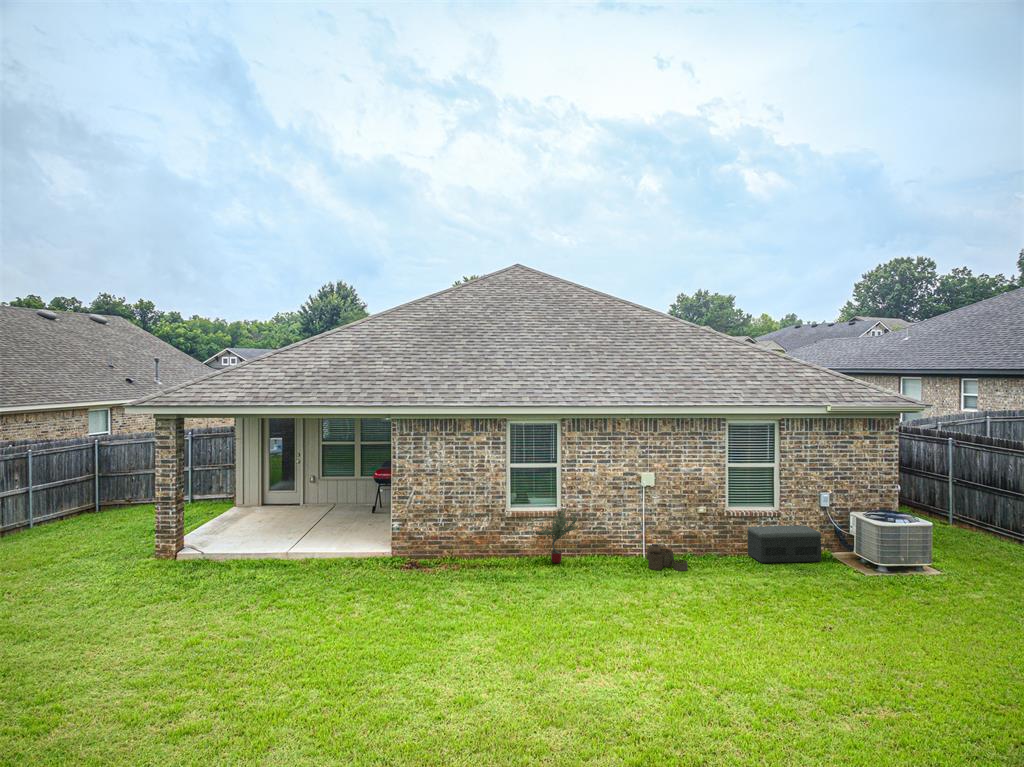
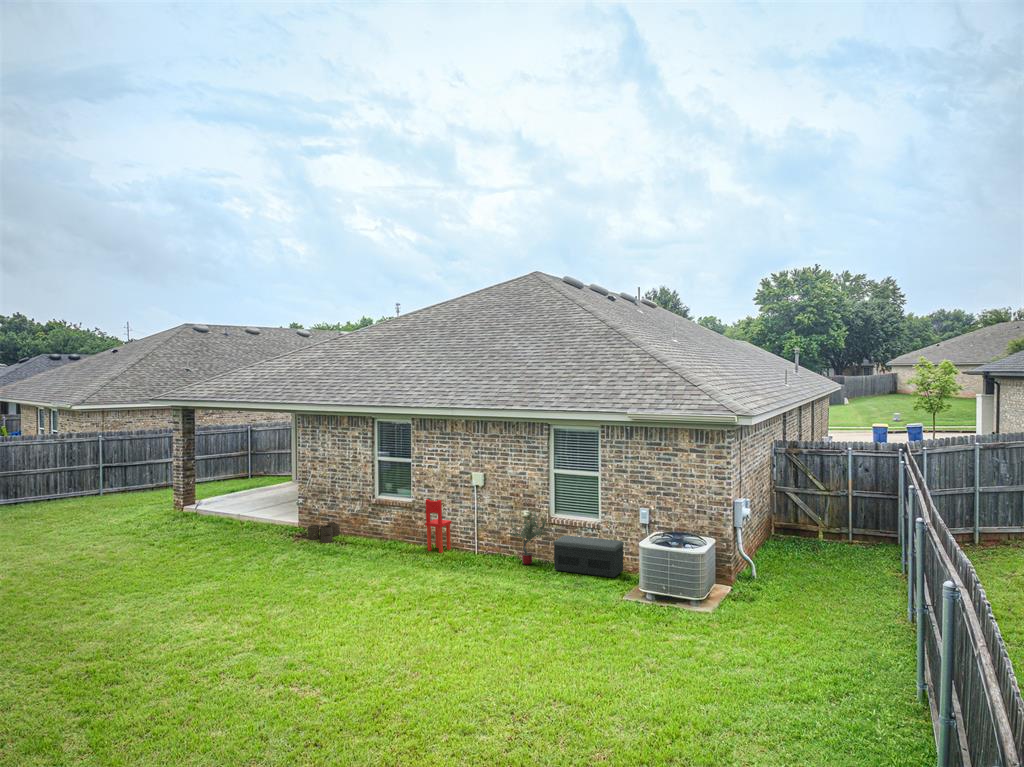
chair: none [597,505,621,563] -> present [425,499,452,553]
potted tree: present [535,508,578,563] -> present [509,512,546,565]
woven basket: present [647,544,688,571] -> present [308,522,340,543]

